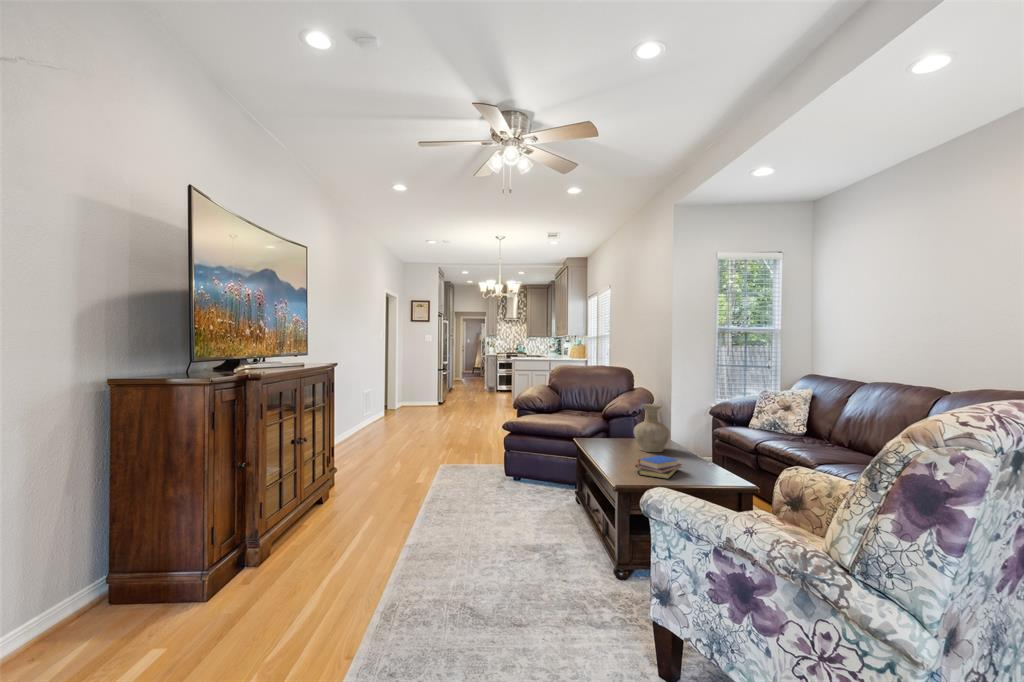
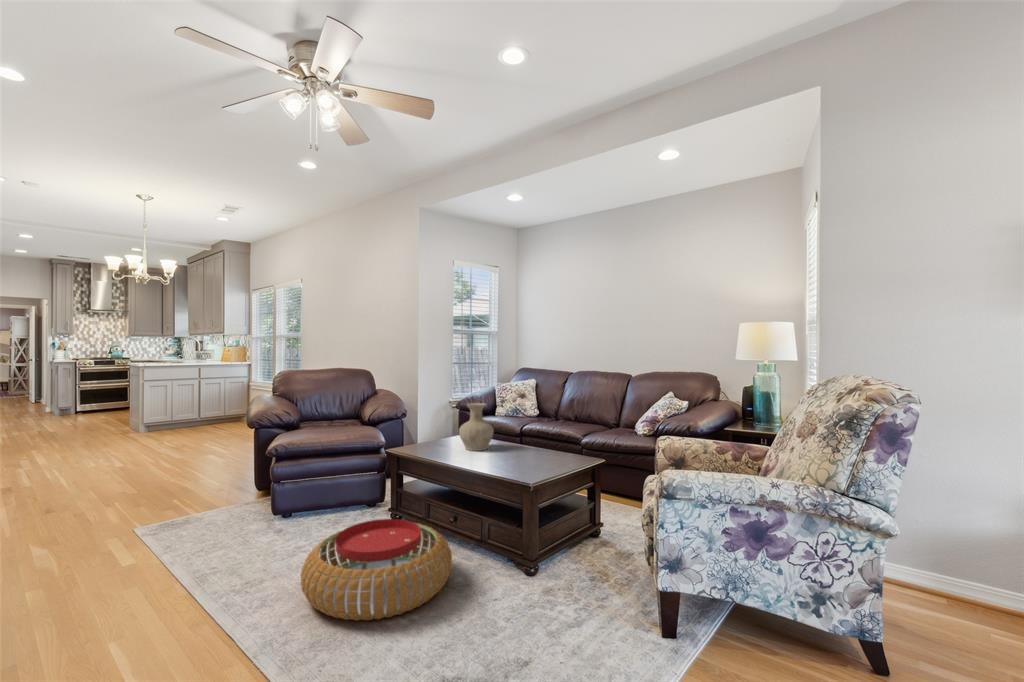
book: present [635,455,682,479] -> none [506,450,544,472]
pouf: none [449,487,567,561] -> present [301,519,452,621]

